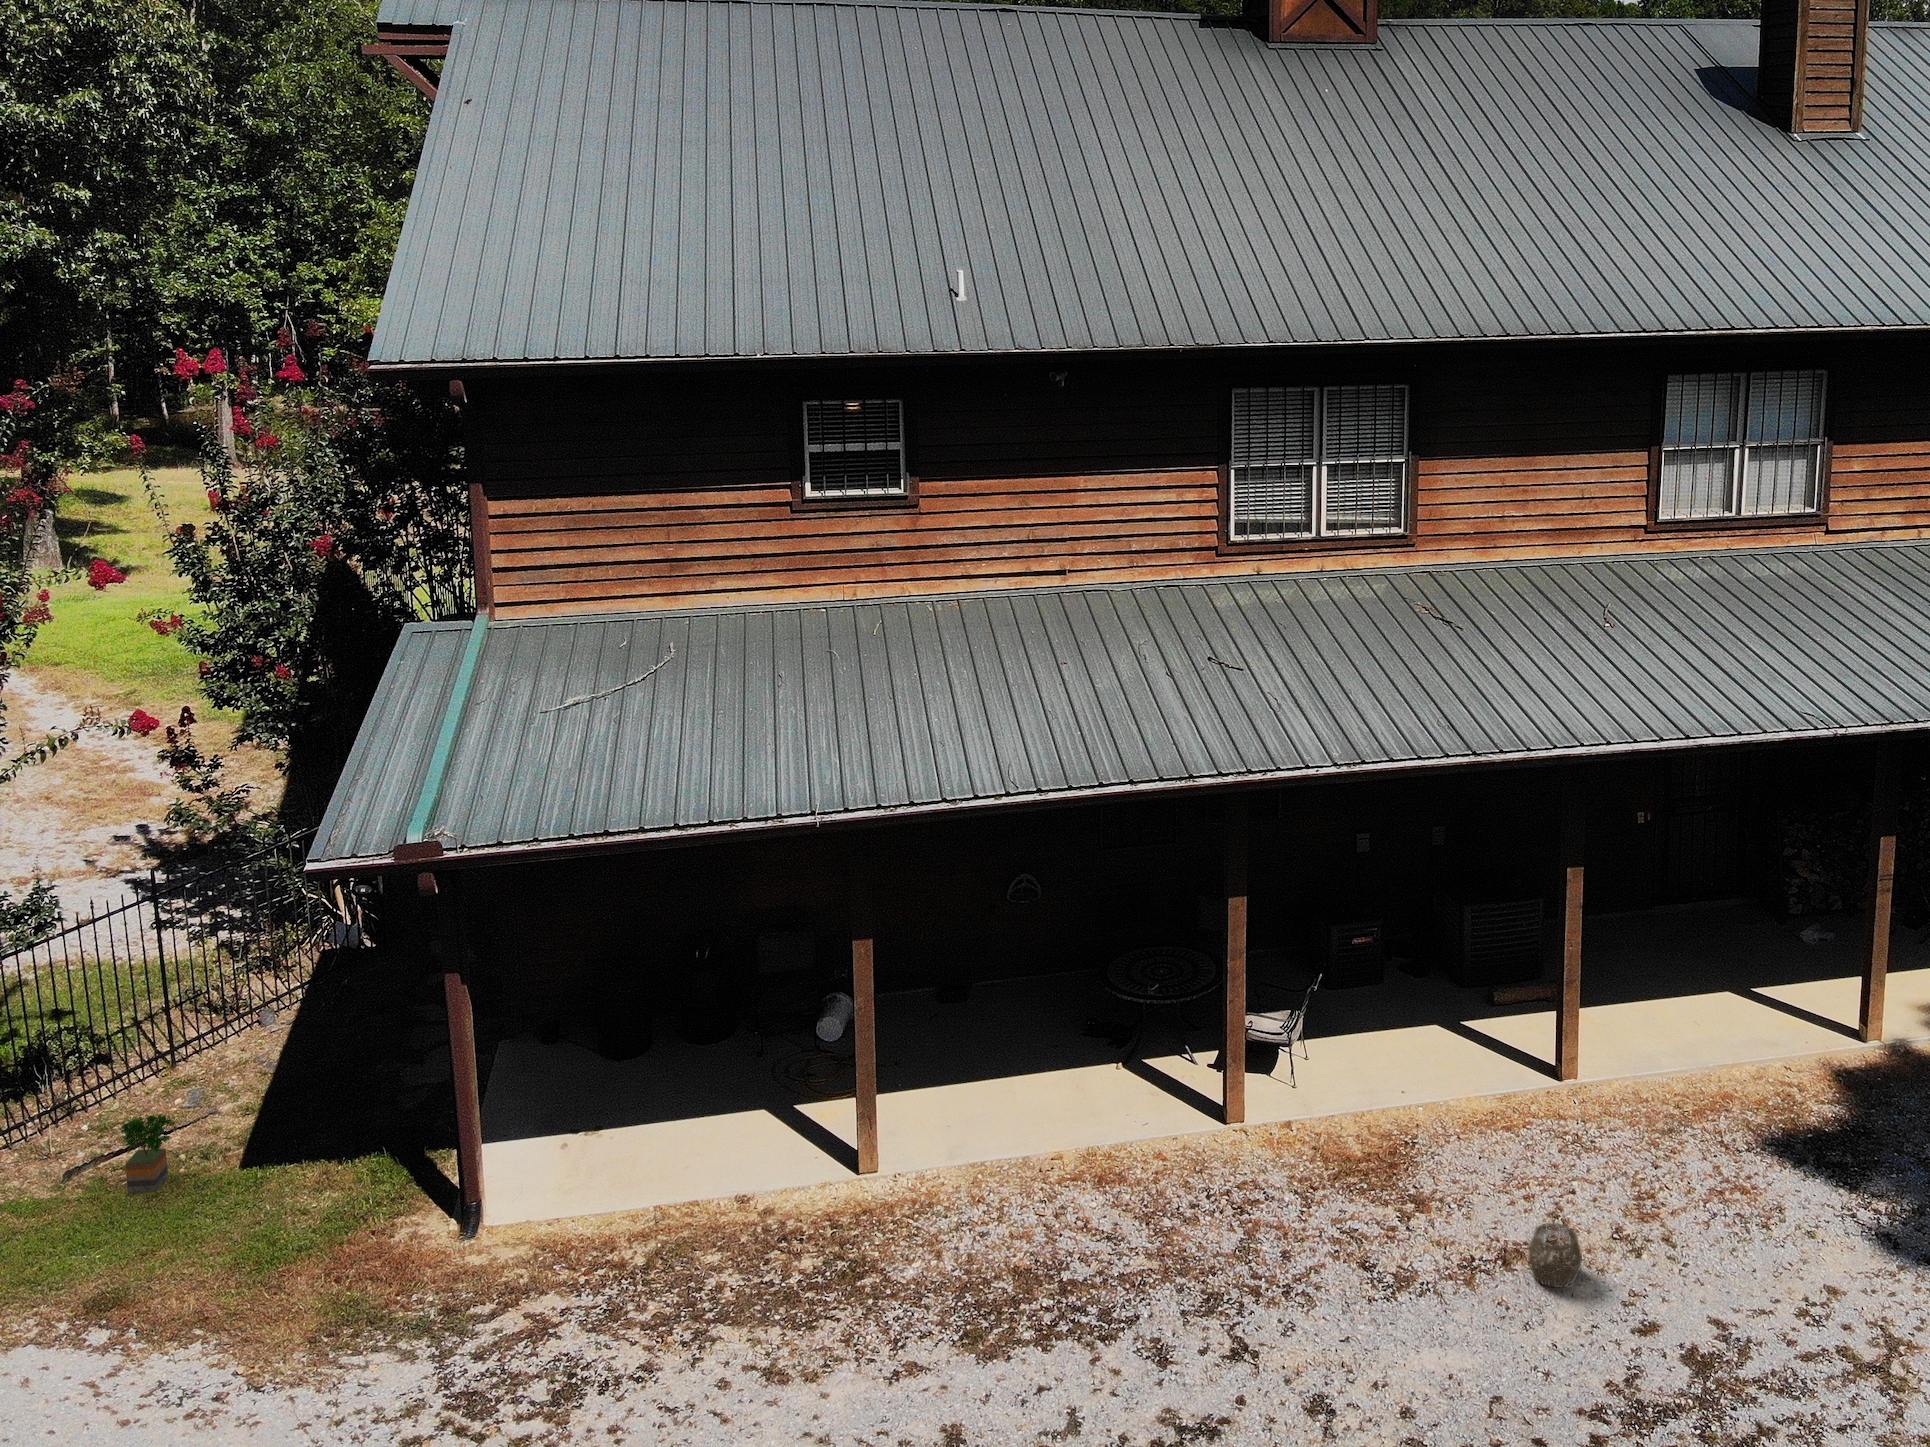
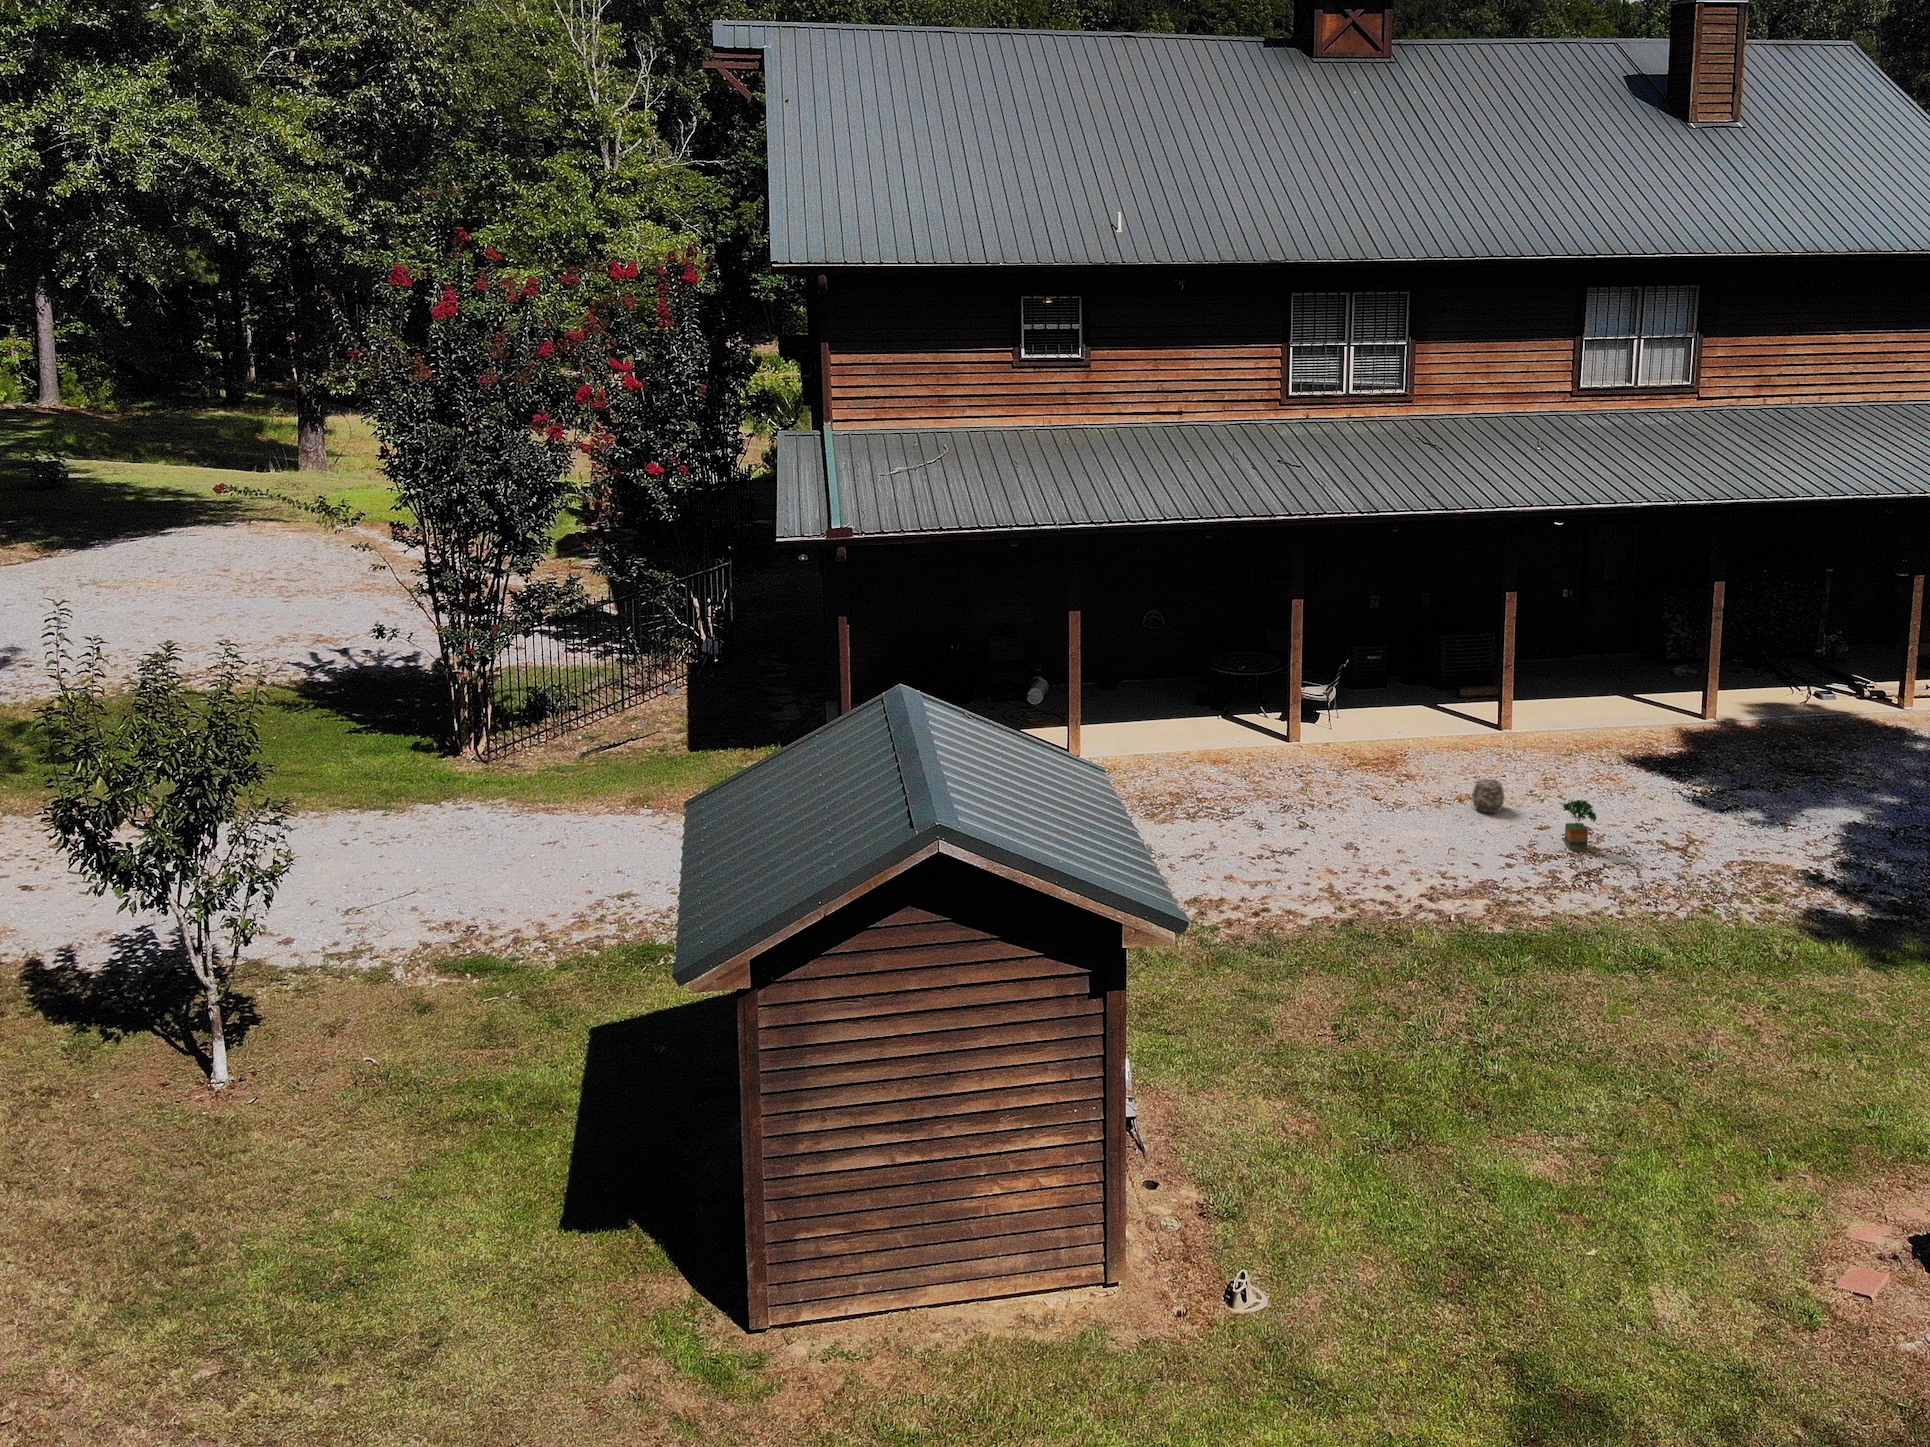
potted tree: present [120,1115,173,1193] -> present [1563,800,1596,850]

